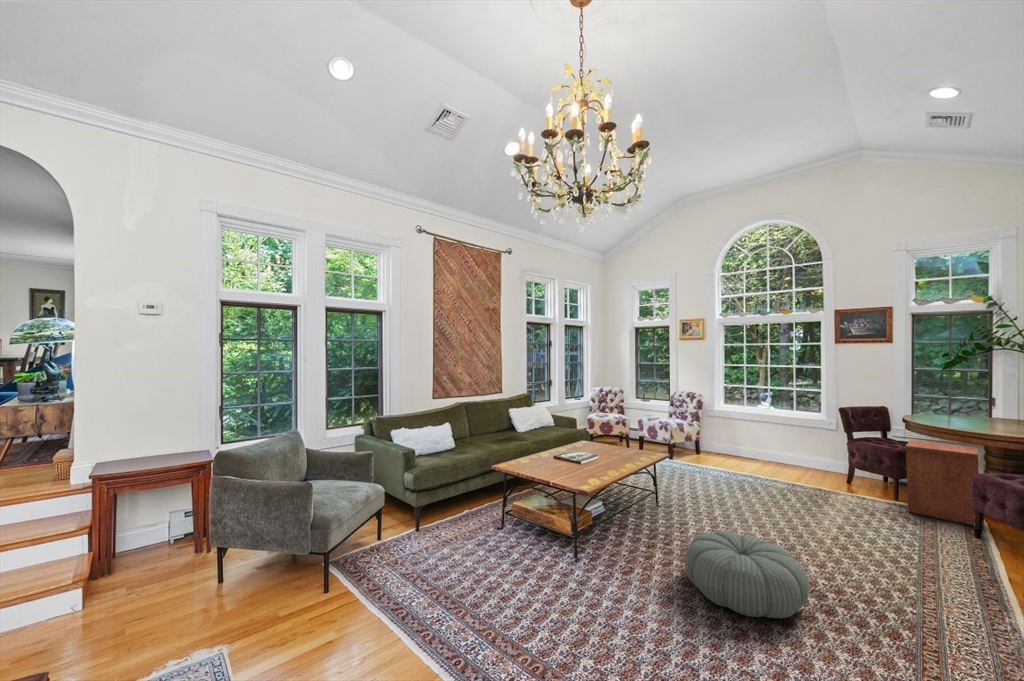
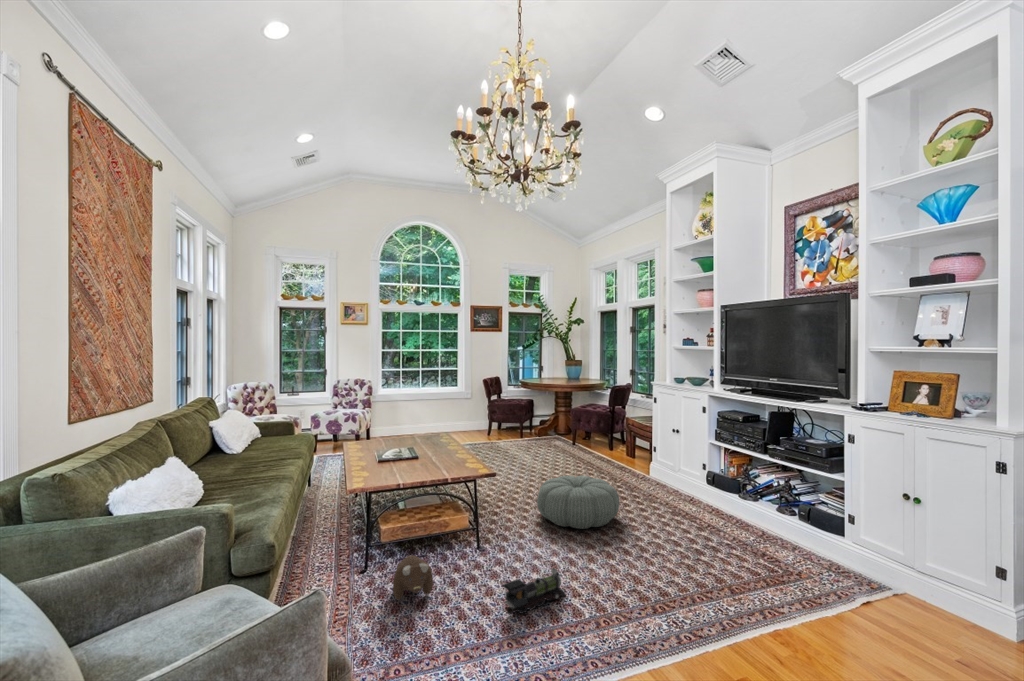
side table: present [906,440,979,525] -> none [534,397,573,446]
plush toy: none [481,527,519,562] -> present [393,555,433,600]
toy train: none [506,577,573,629] -> present [503,564,566,614]

